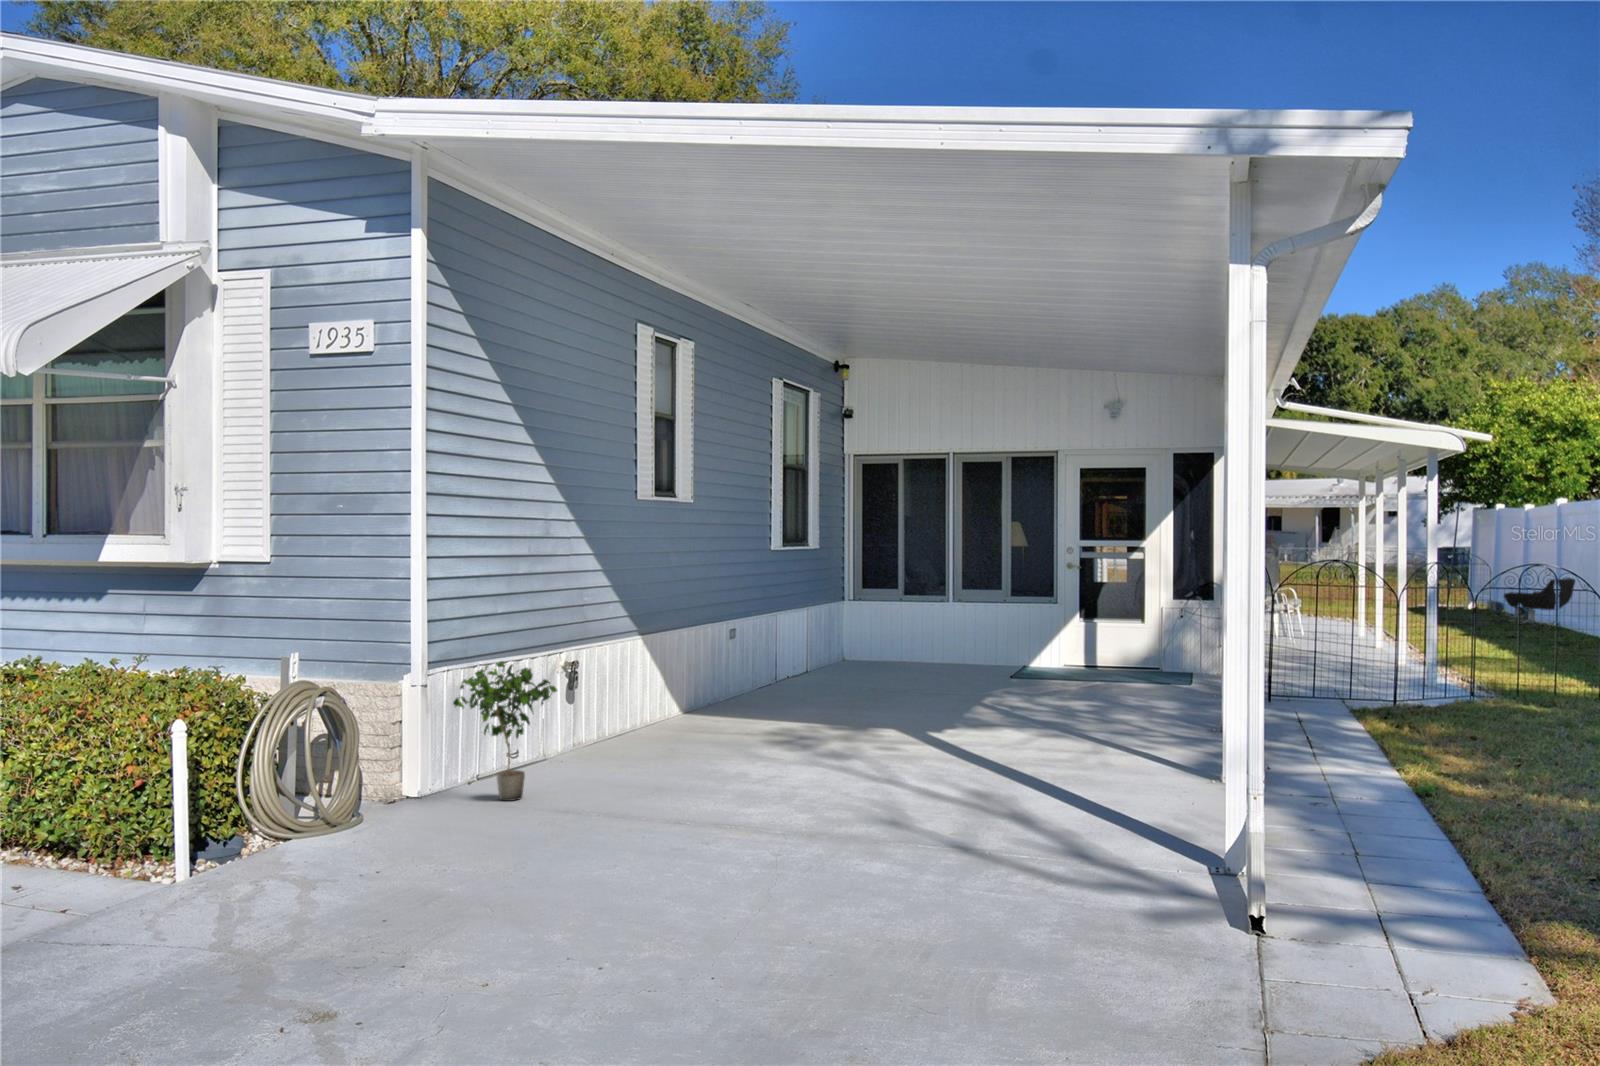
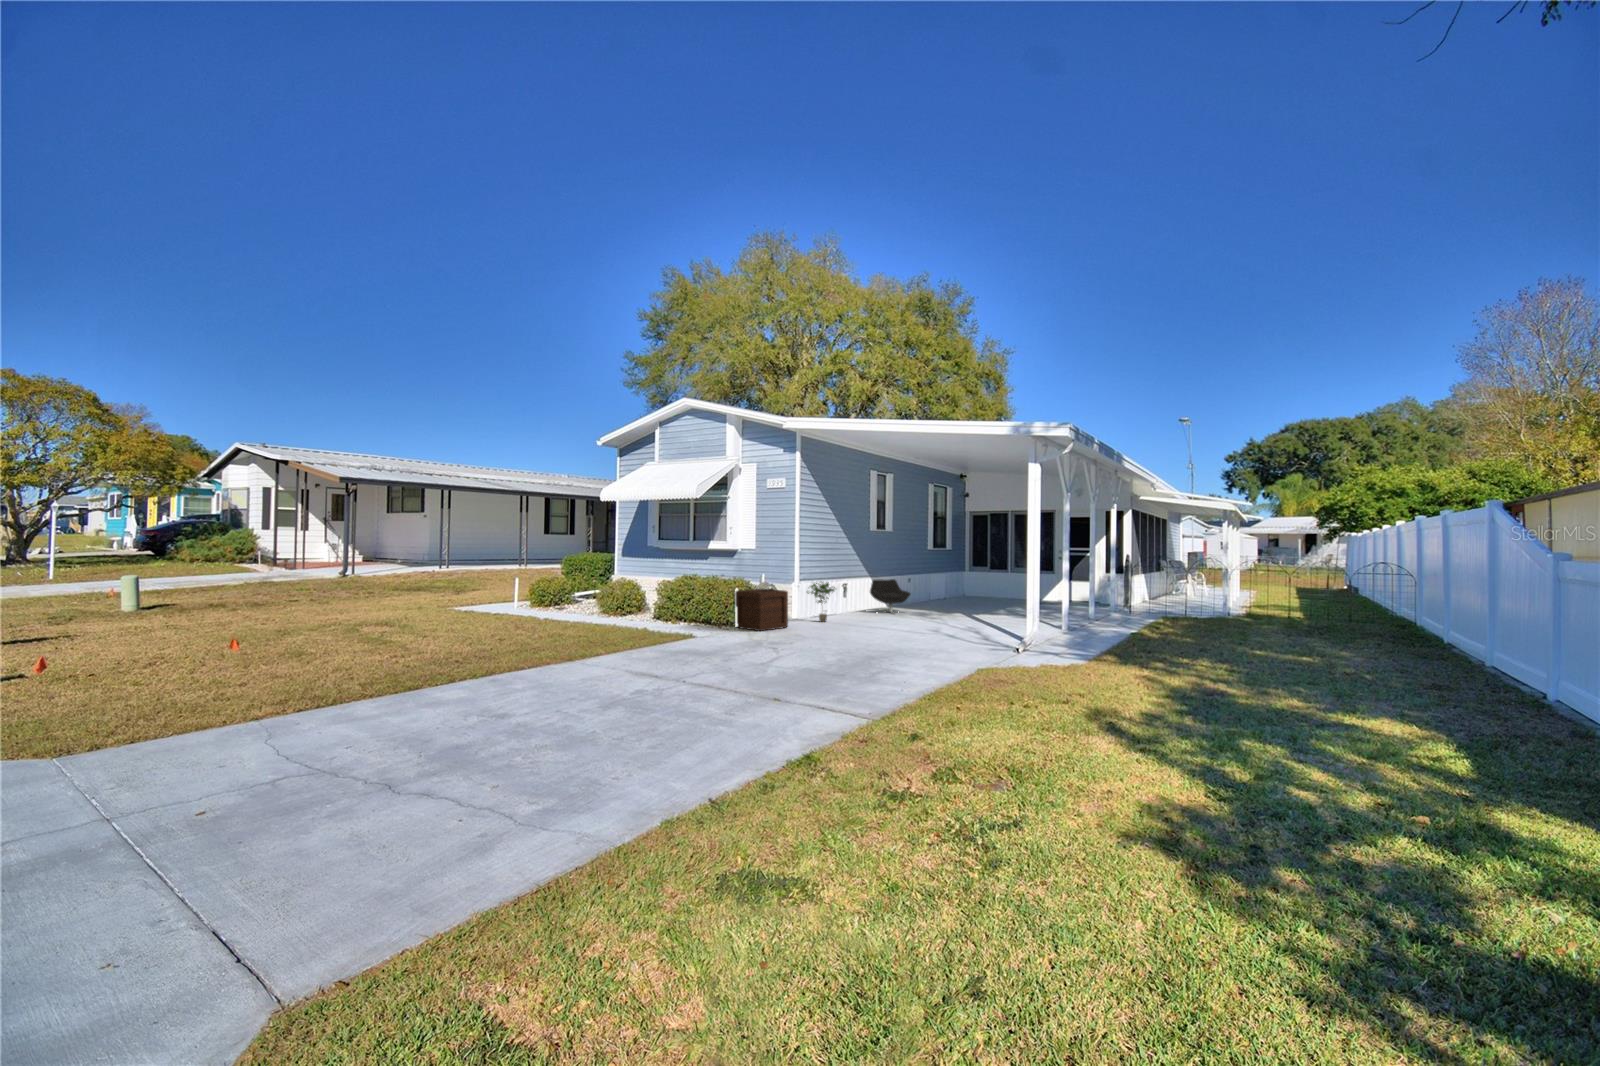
lounge chair: present [1504,578,1575,621] -> present [870,579,910,613]
wooden crate: none [173,705,387,884] -> present [735,589,788,631]

